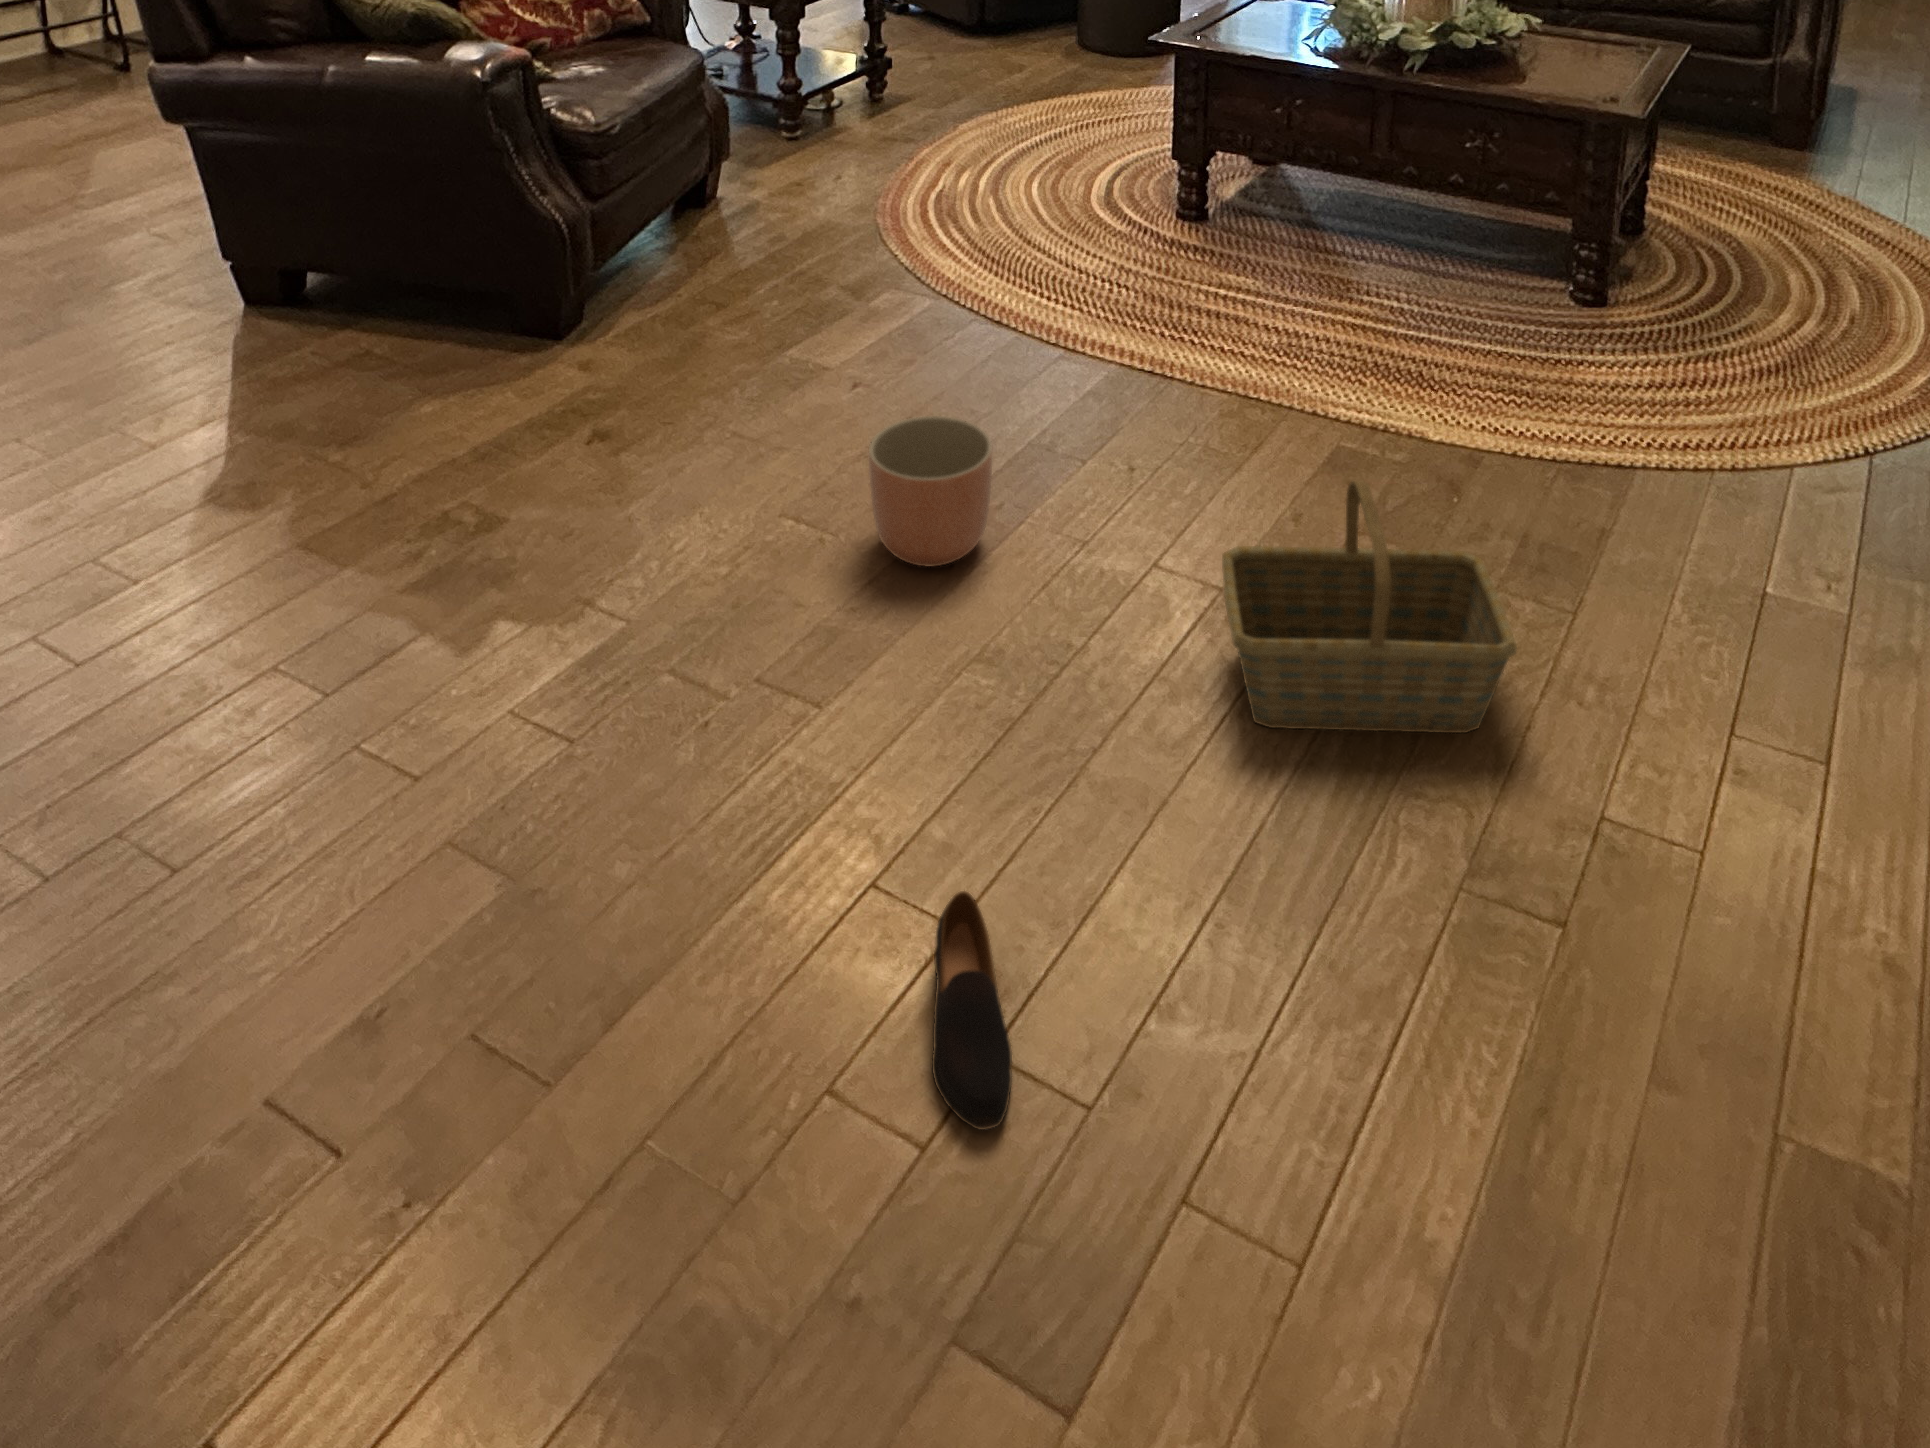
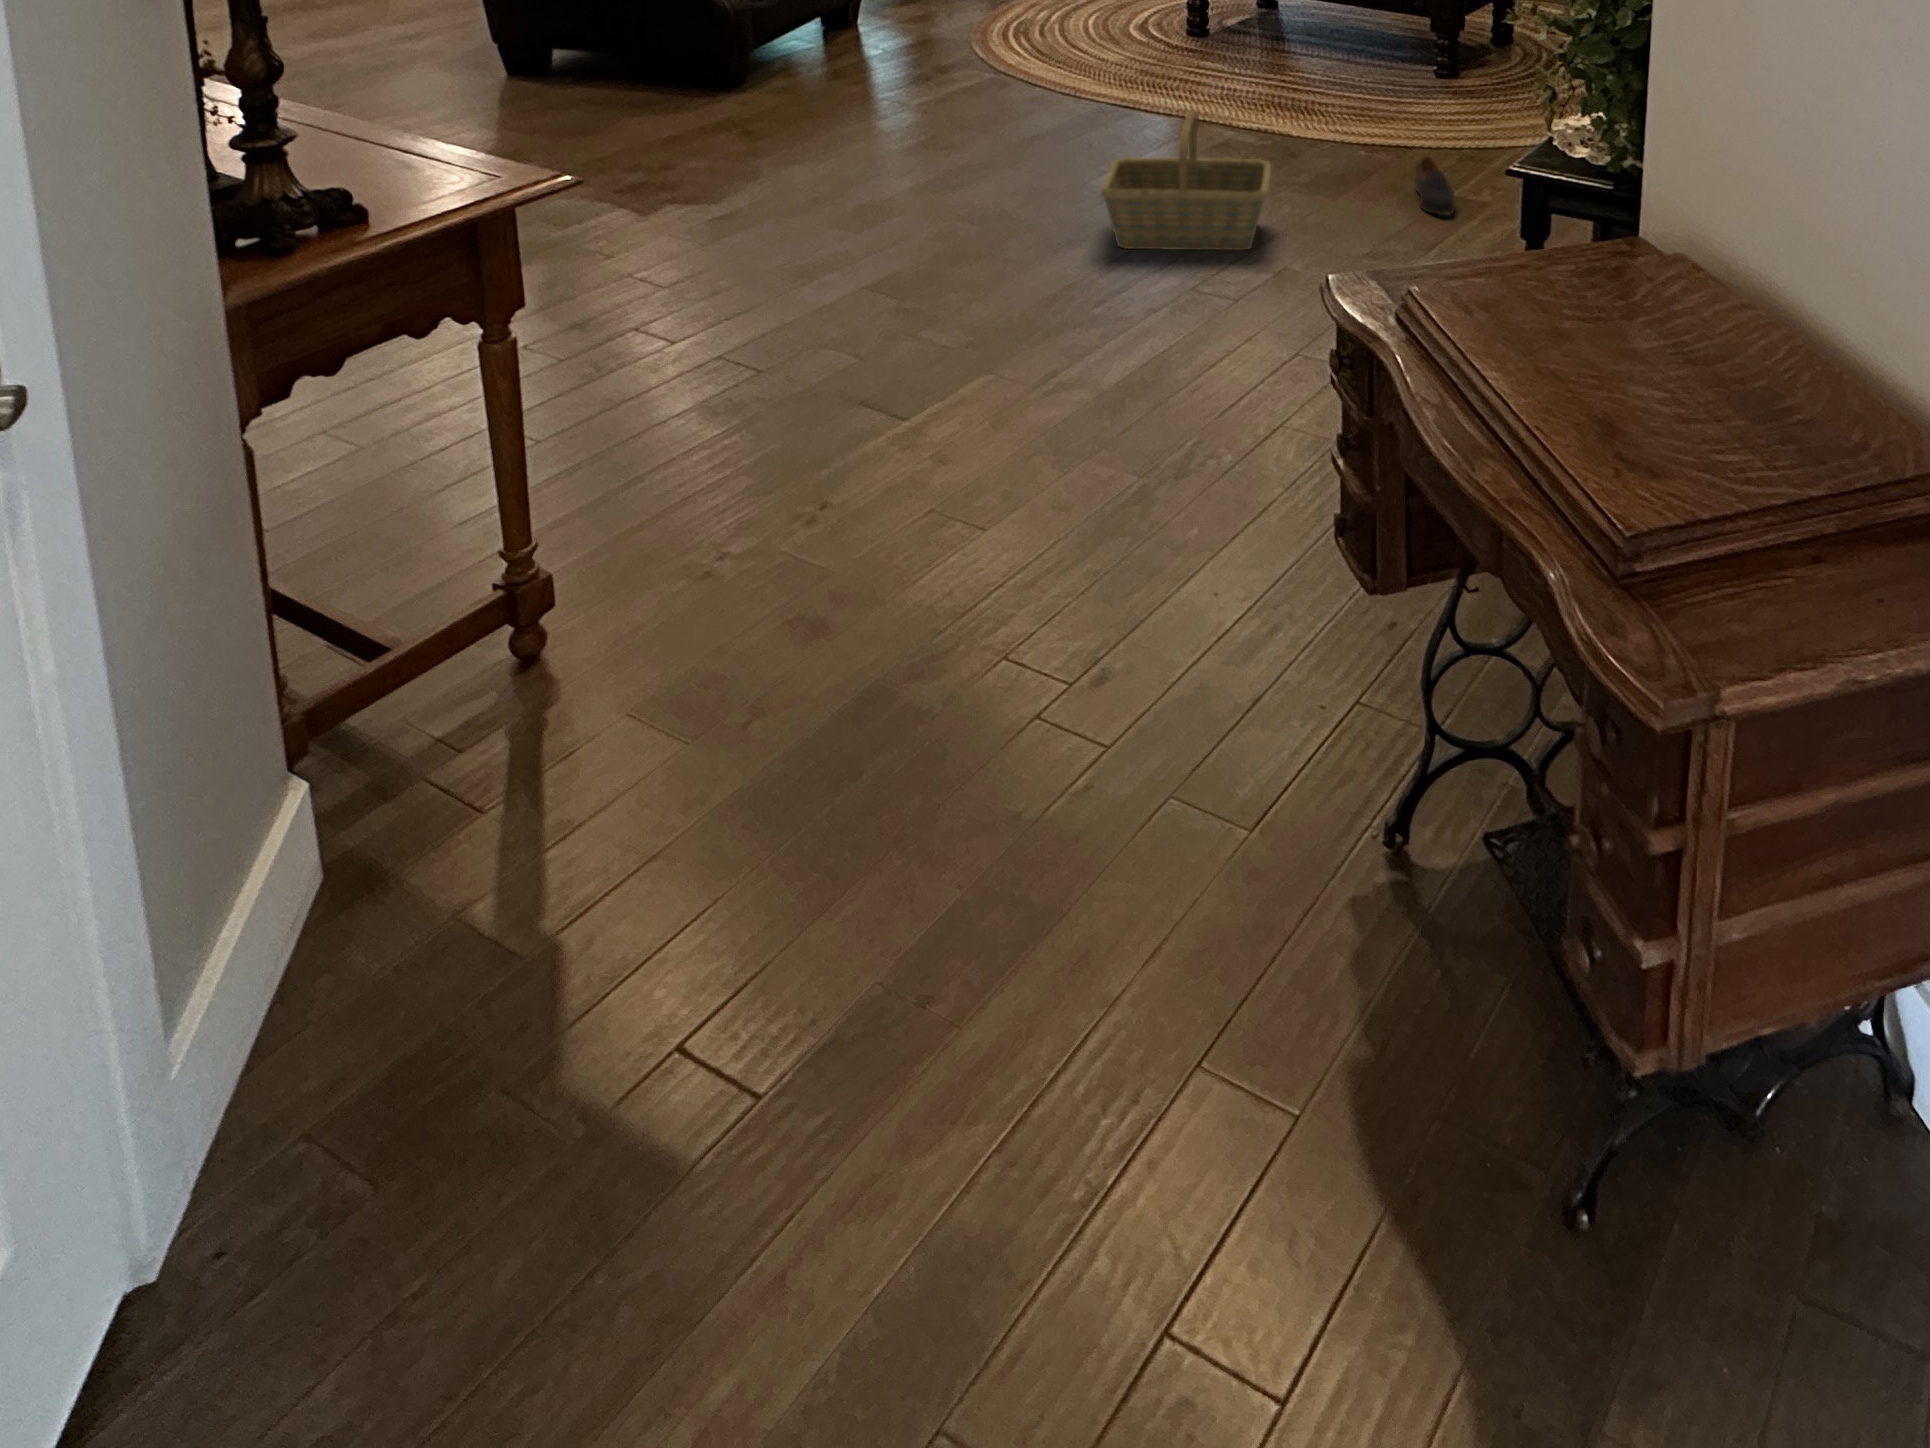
planter: present [869,416,992,567] -> none [909,104,990,191]
shoe: present [932,891,1012,1130] -> present [1415,156,1454,215]

